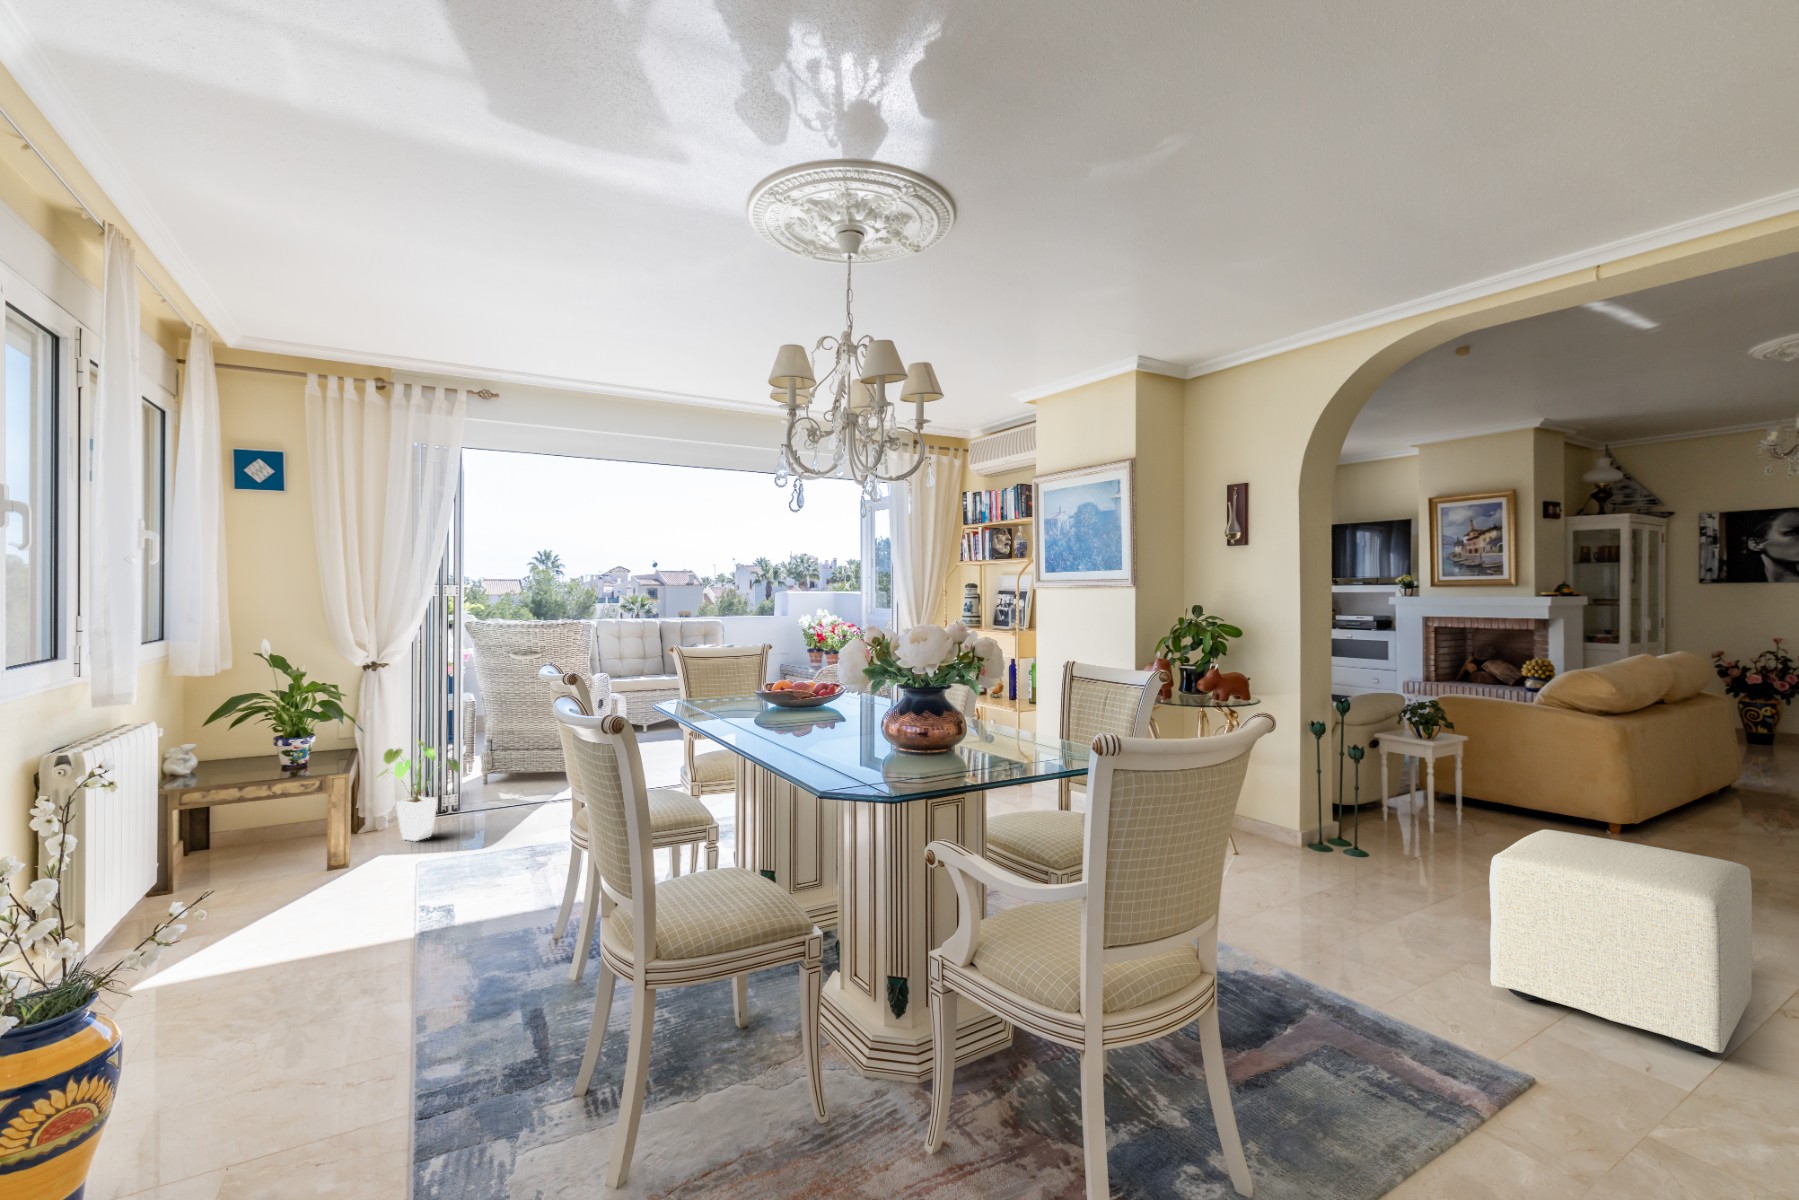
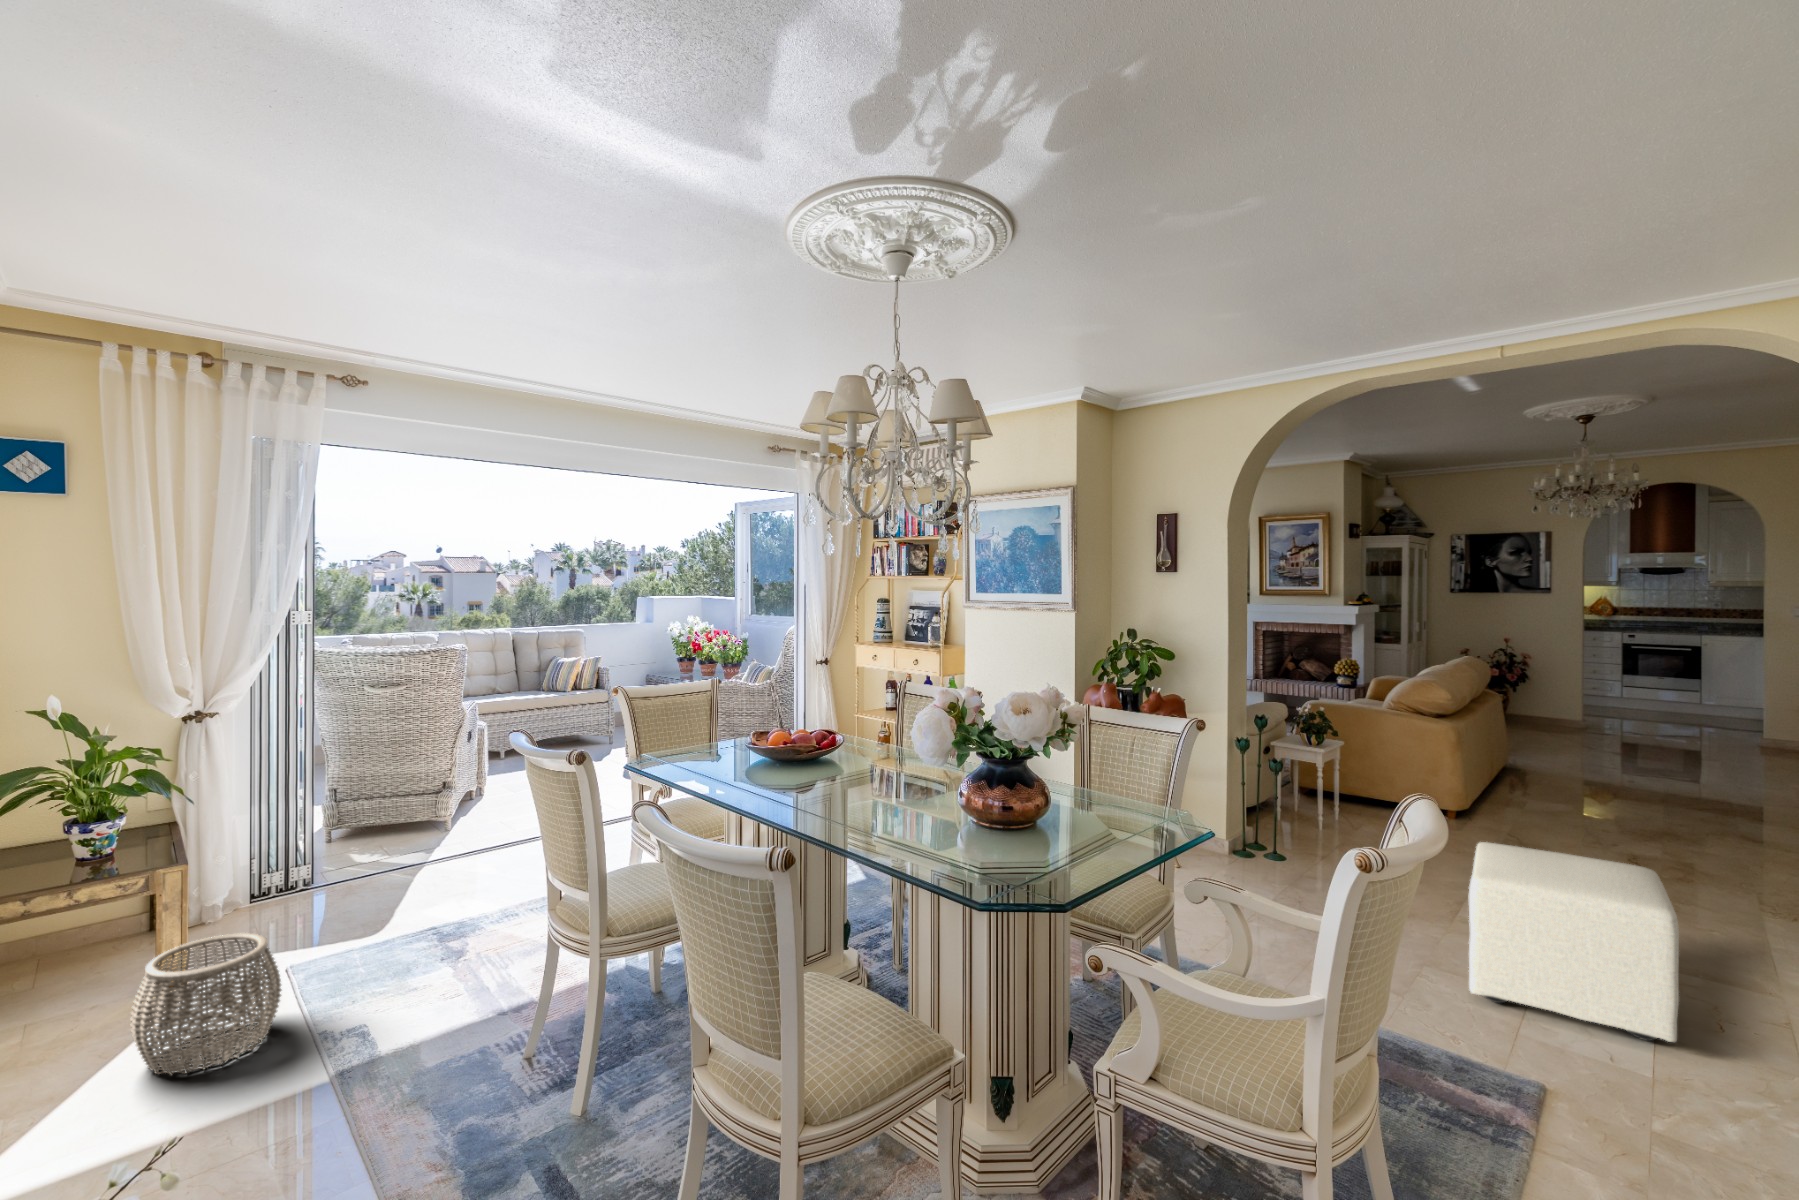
house plant: present [377,739,460,841] -> none [209,802,329,931]
woven basket: none [287,824,394,922] -> present [130,933,281,1075]

